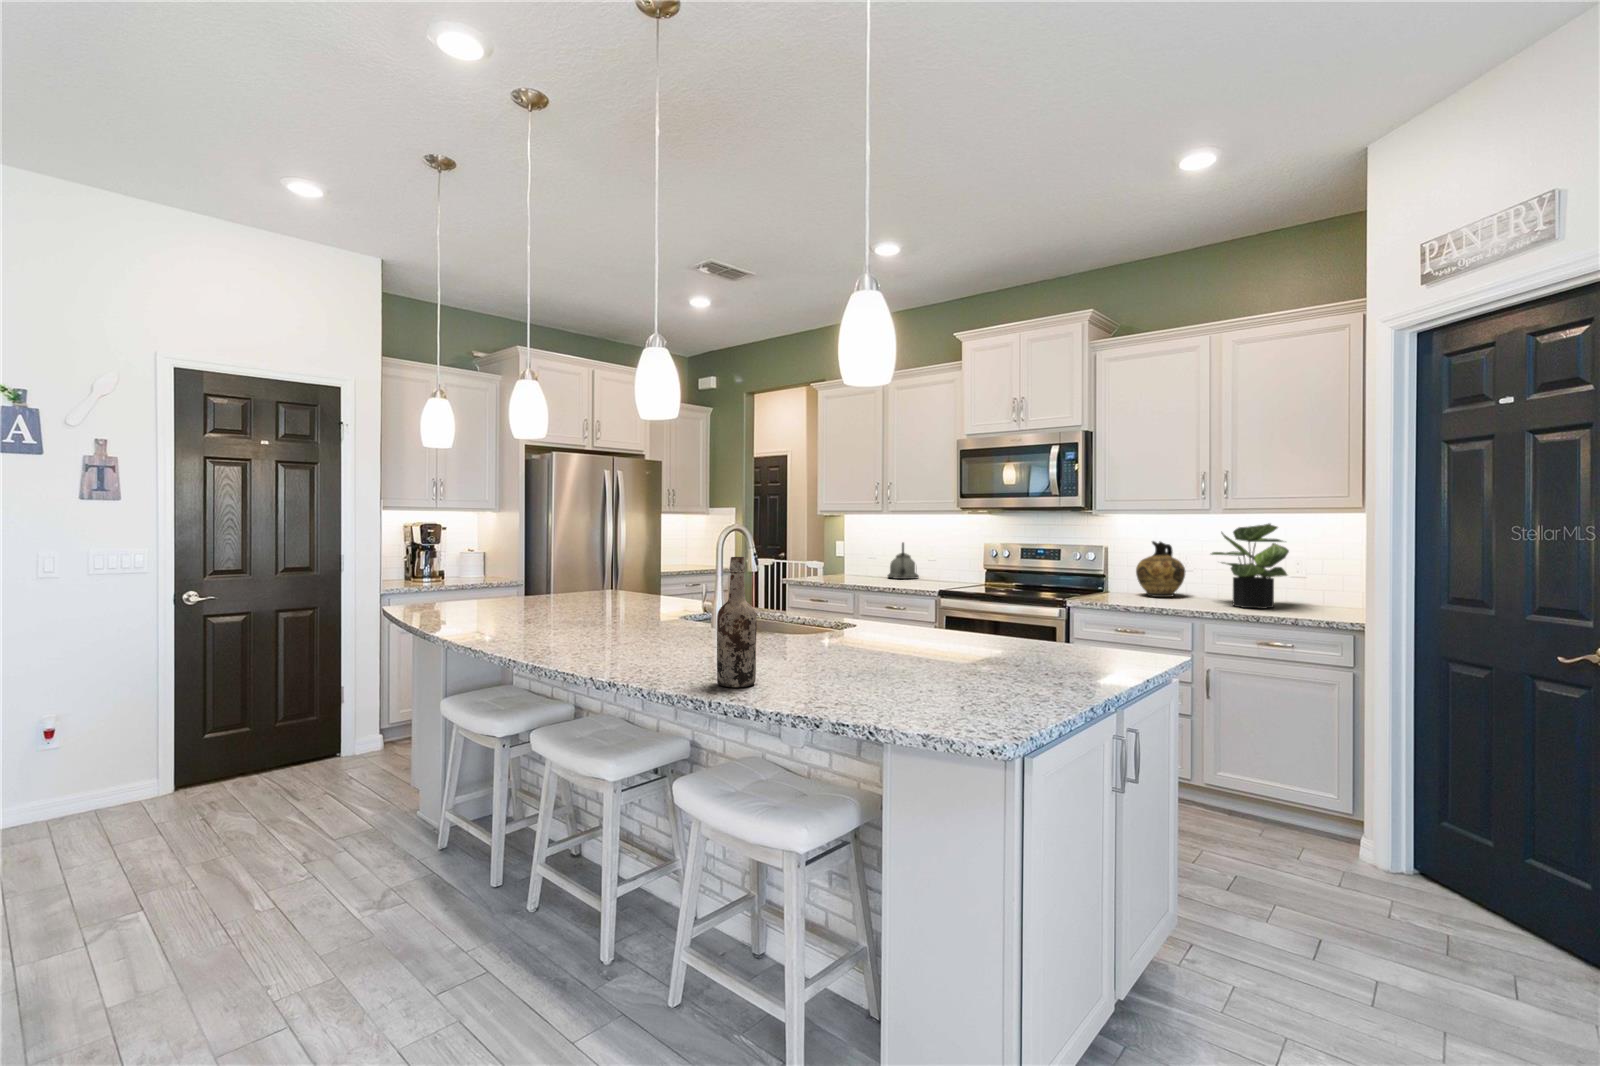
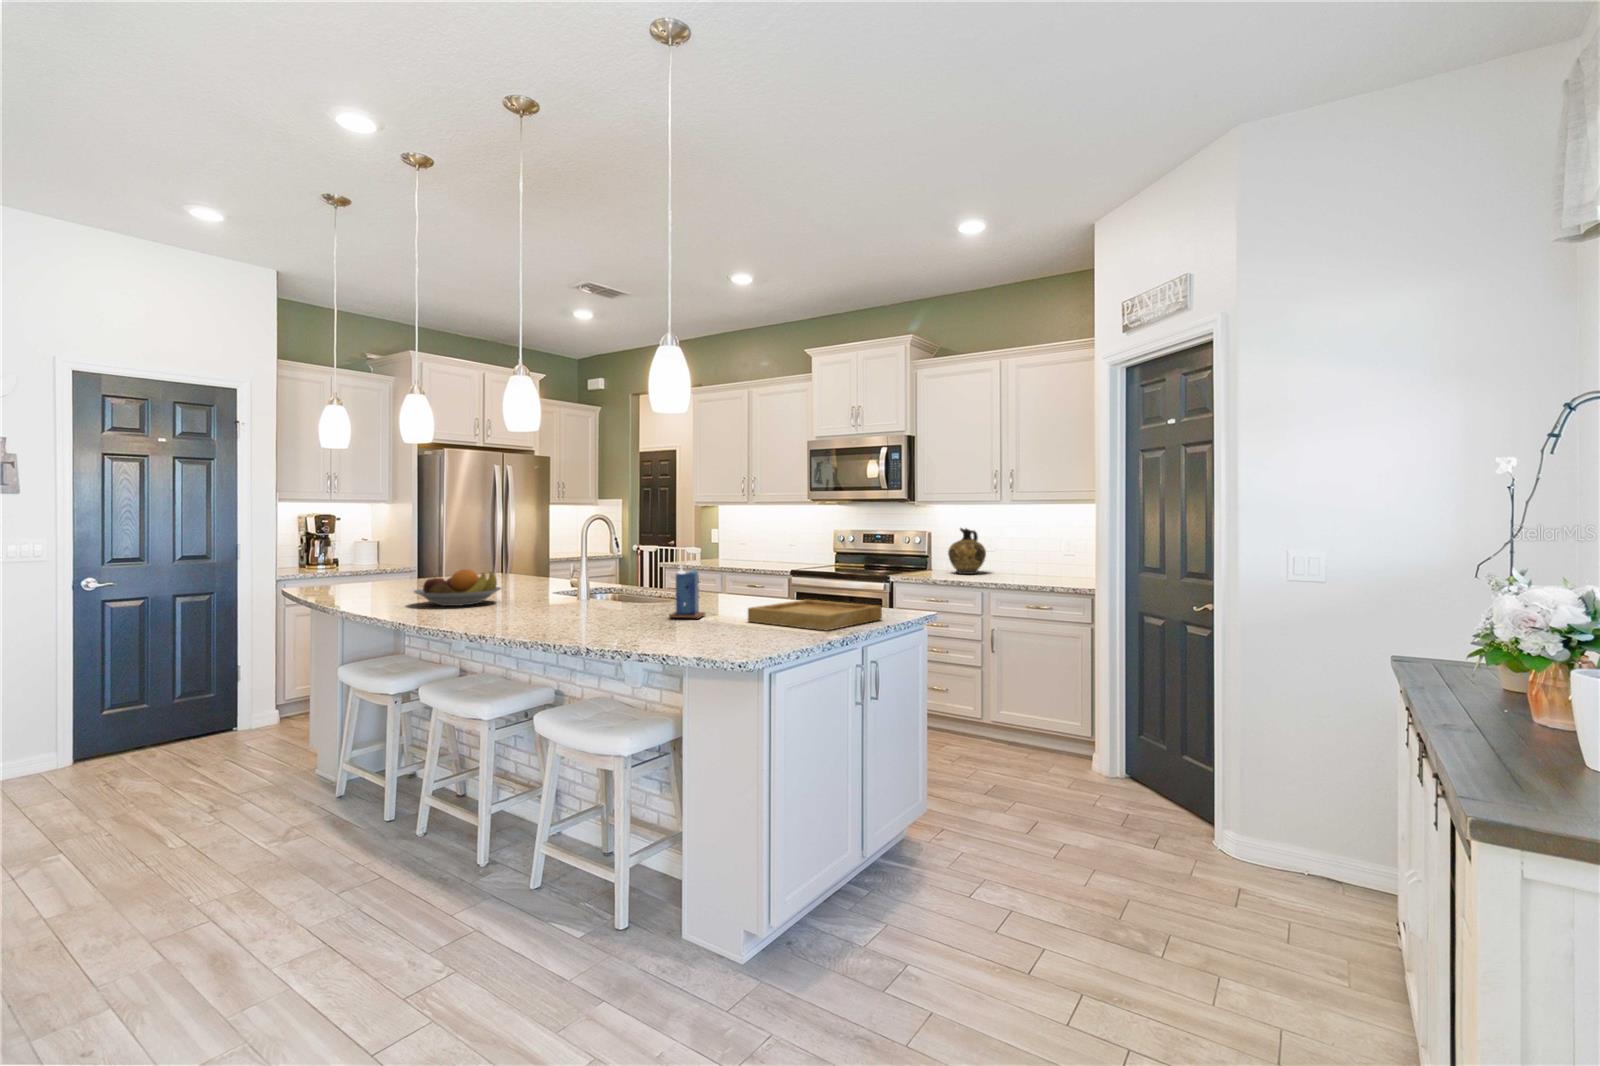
potted plant: present [1212,523,1289,609] -> none [999,513,1057,581]
kettle: present [888,543,919,579] -> none [754,530,781,562]
wine bottle: present [717,557,757,687] -> none [561,540,591,637]
candle: none [842,588,885,660] -> present [669,565,705,618]
fruit bowl: none [525,589,625,633] -> present [414,569,501,606]
tray: none [949,635,1130,685] -> present [748,600,882,631]

